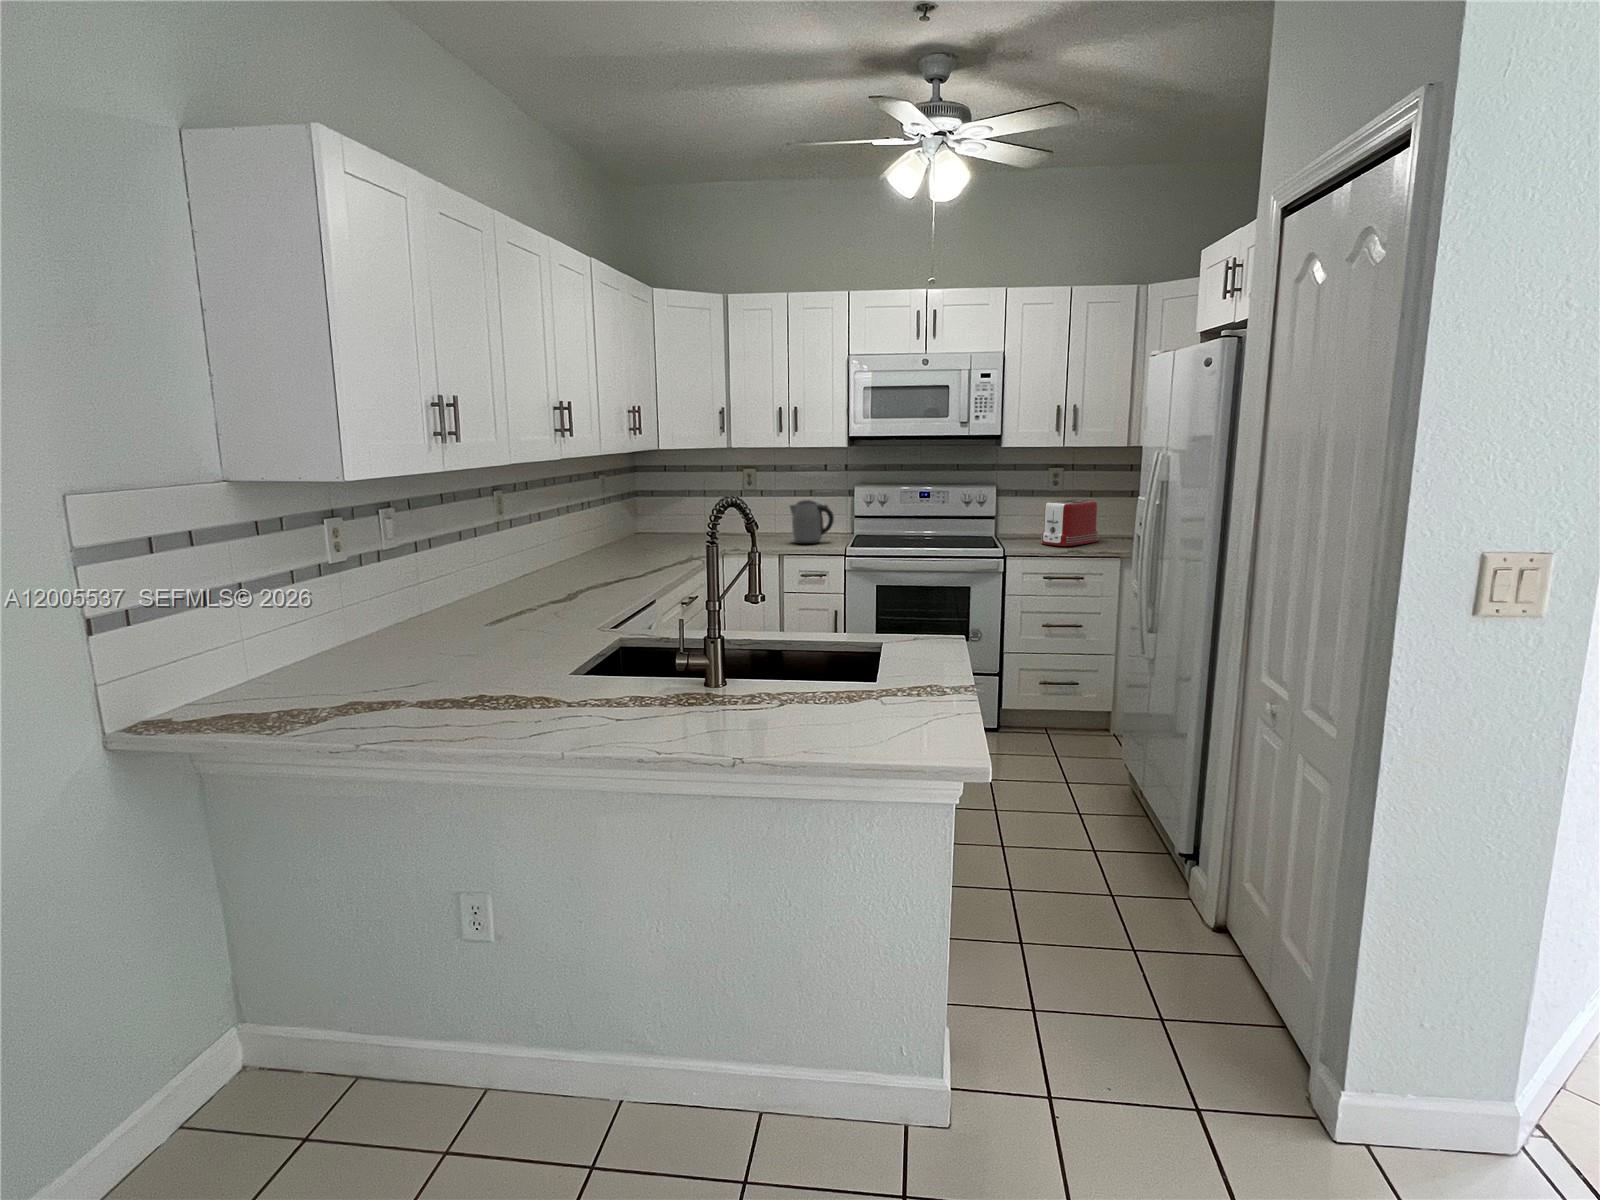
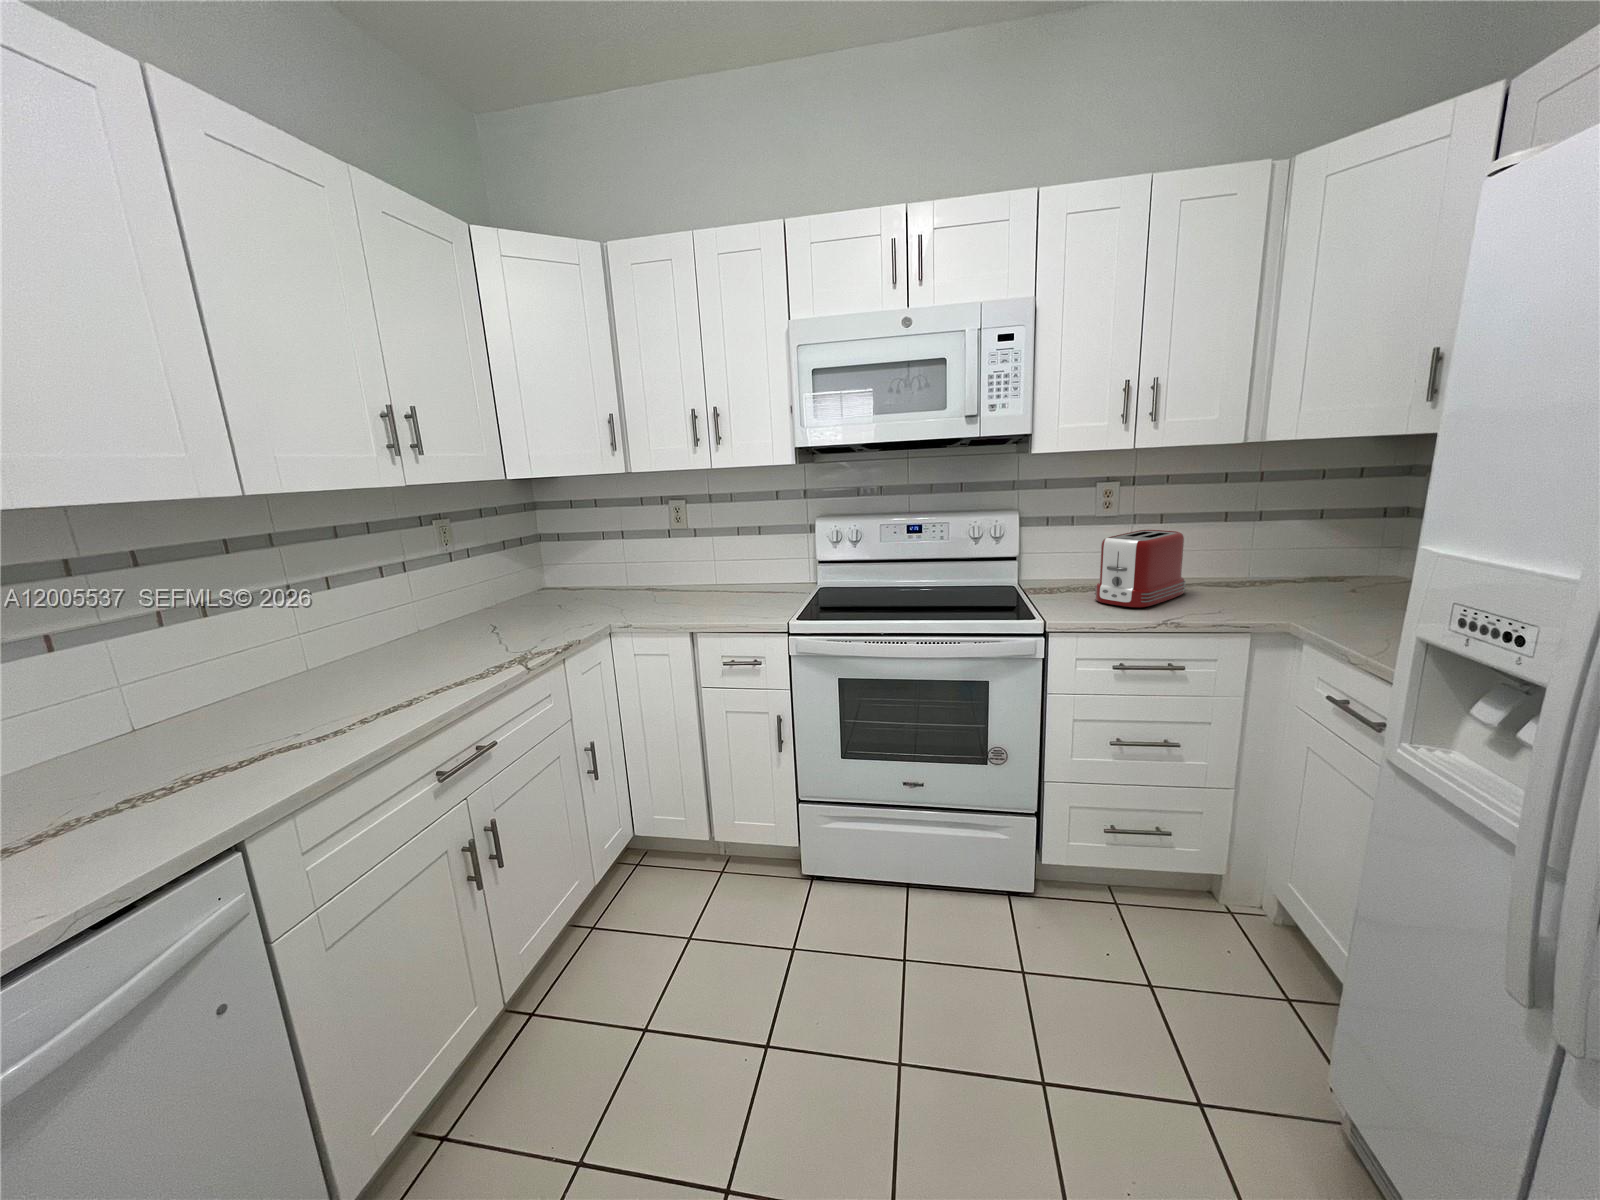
kettle: present [790,500,834,544] -> none [715,544,781,609]

